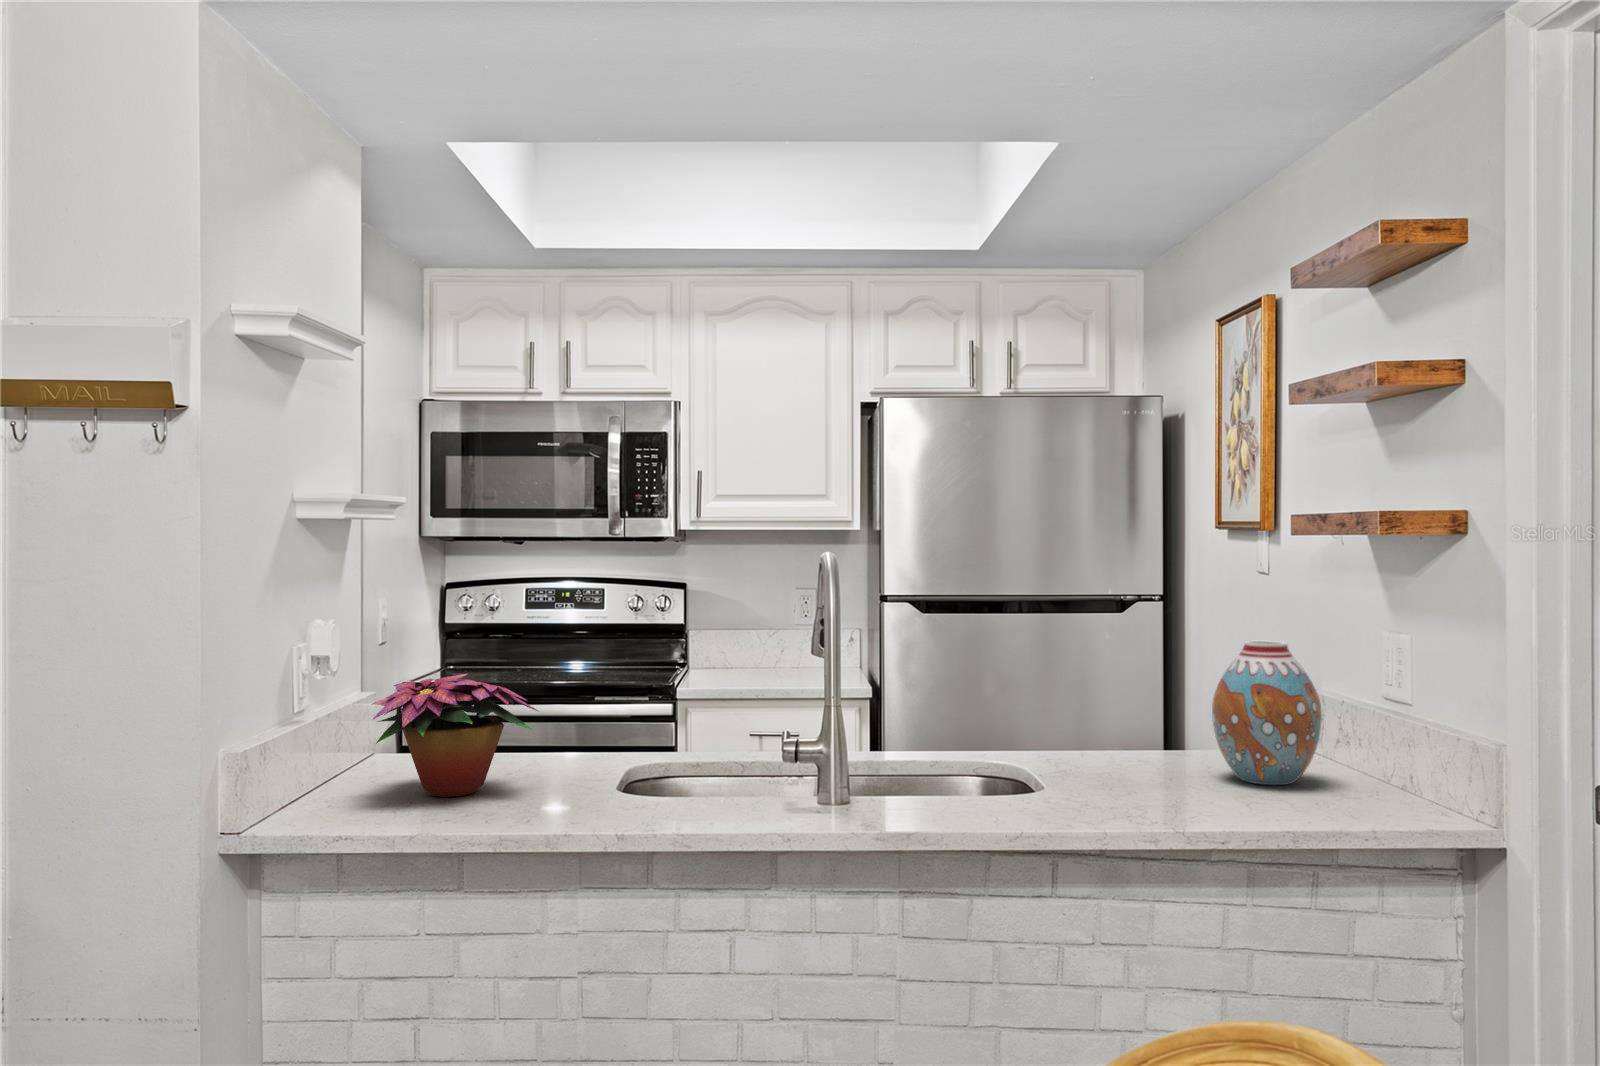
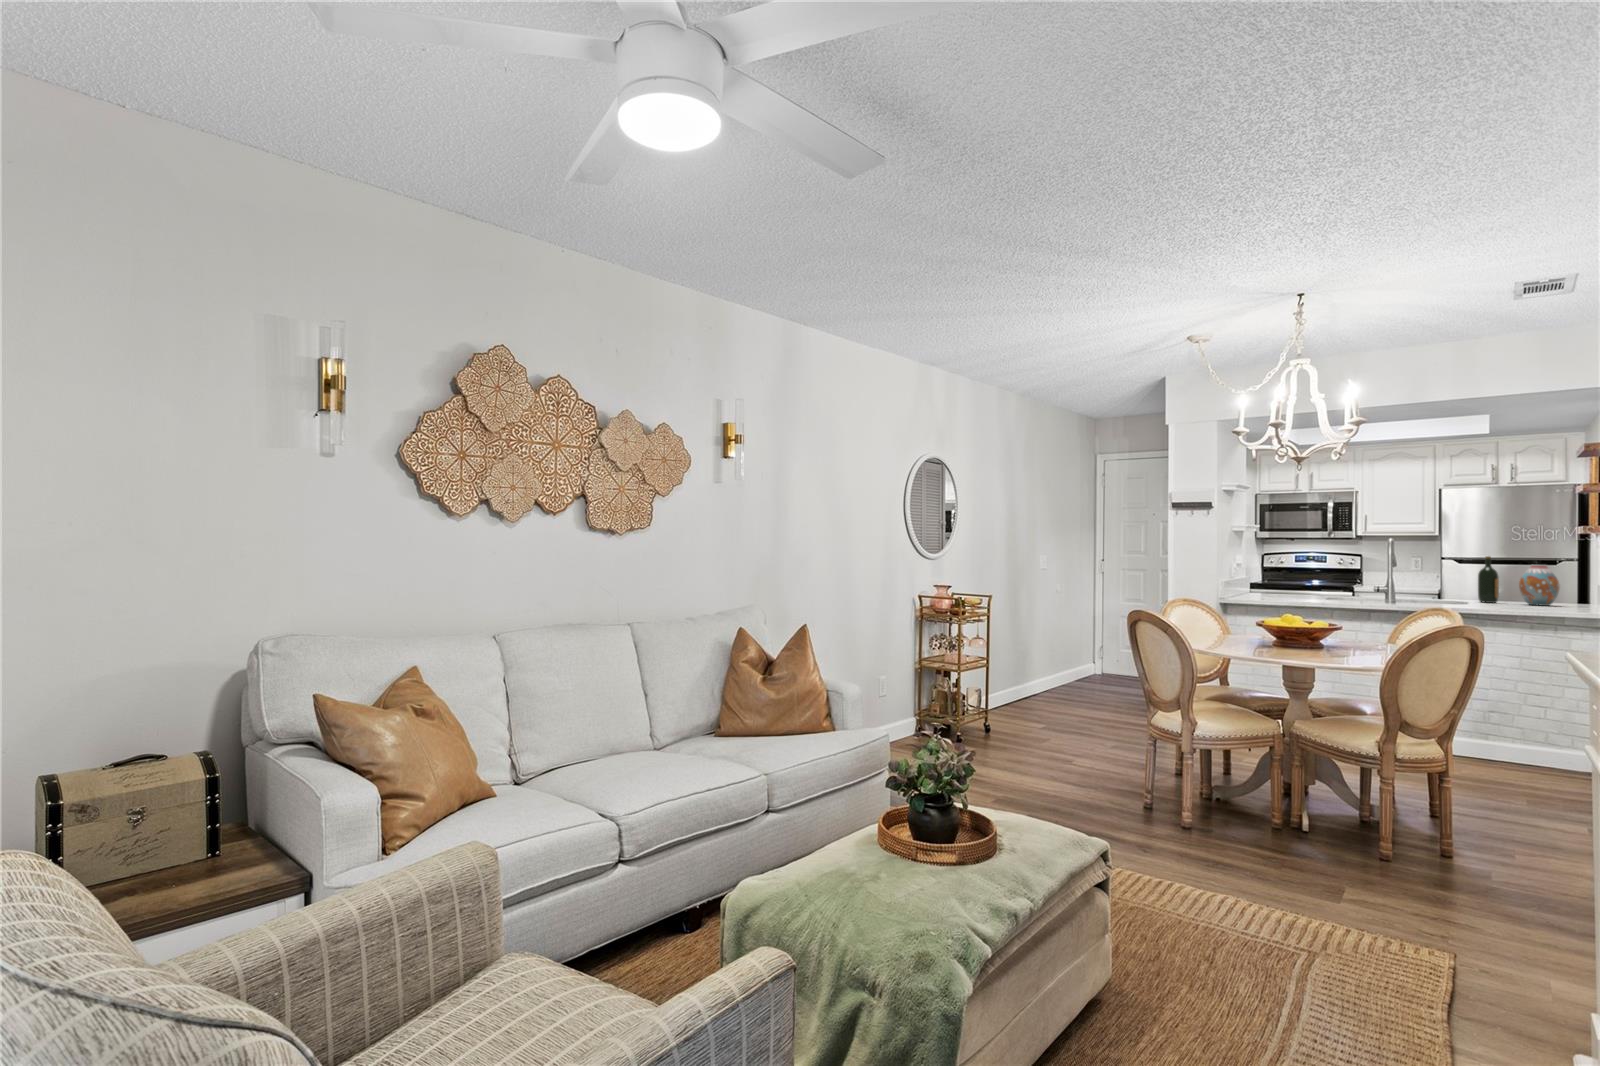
wine bottle: none [1094,613,1151,778] -> present [1478,556,1499,603]
flower arrangement: present [372,674,538,797] -> none [1250,566,1297,594]

